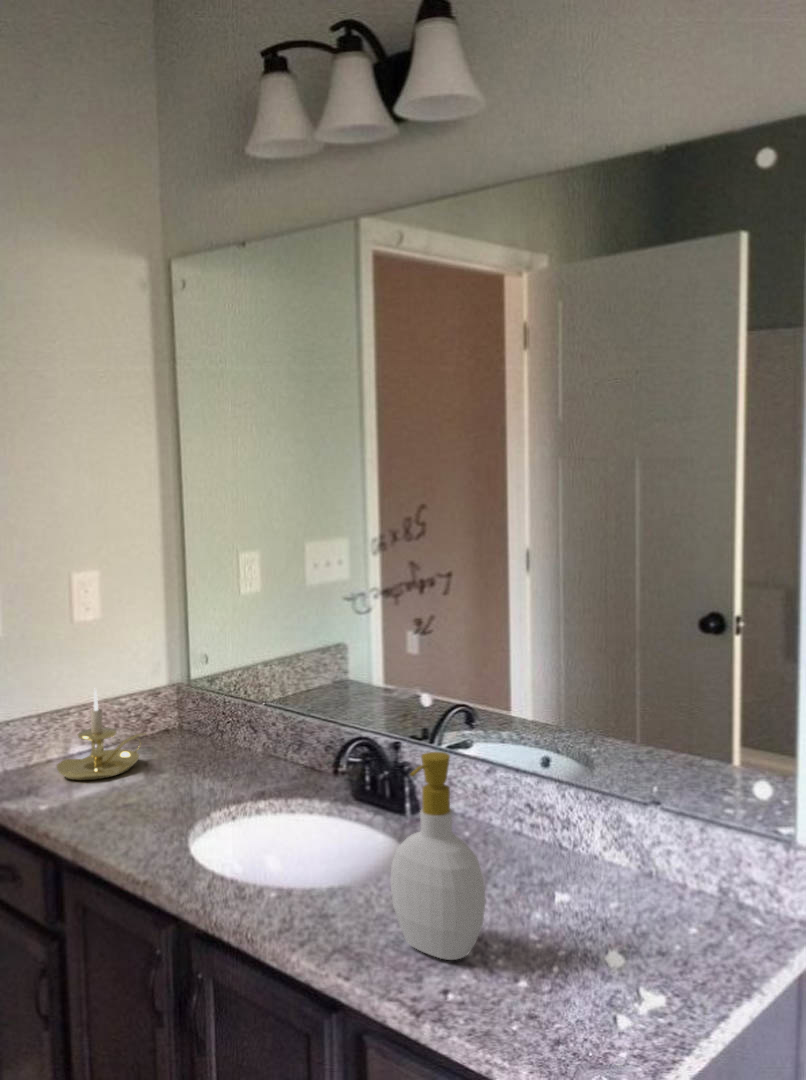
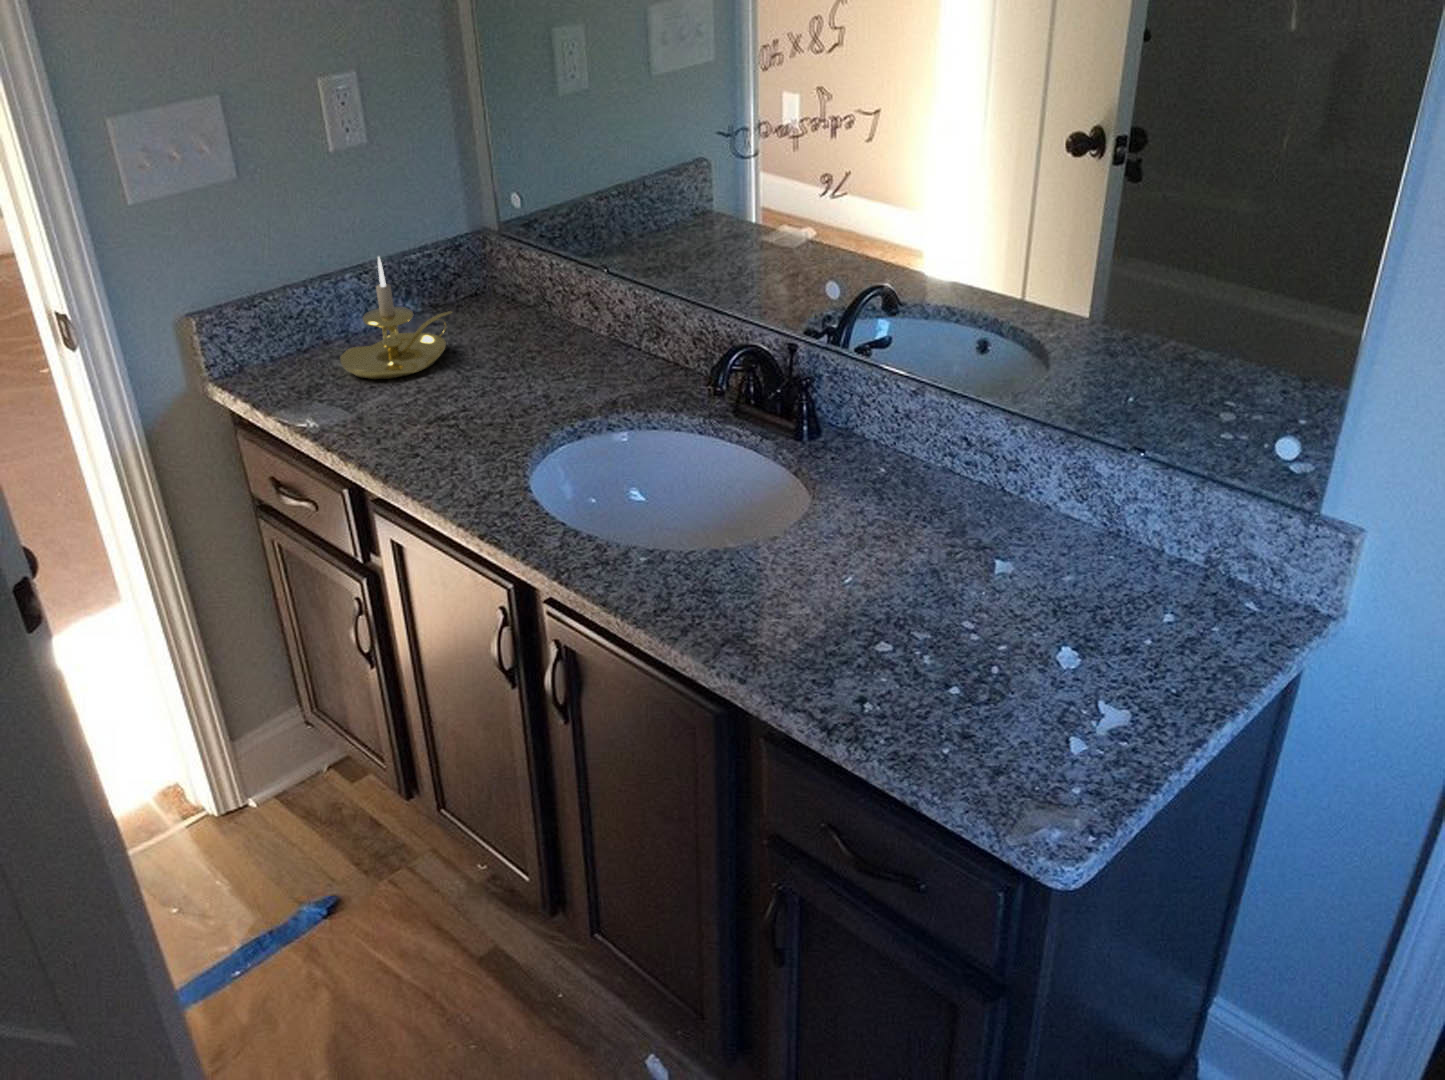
soap bottle: present [390,752,486,960] -> none [792,413,914,658]

